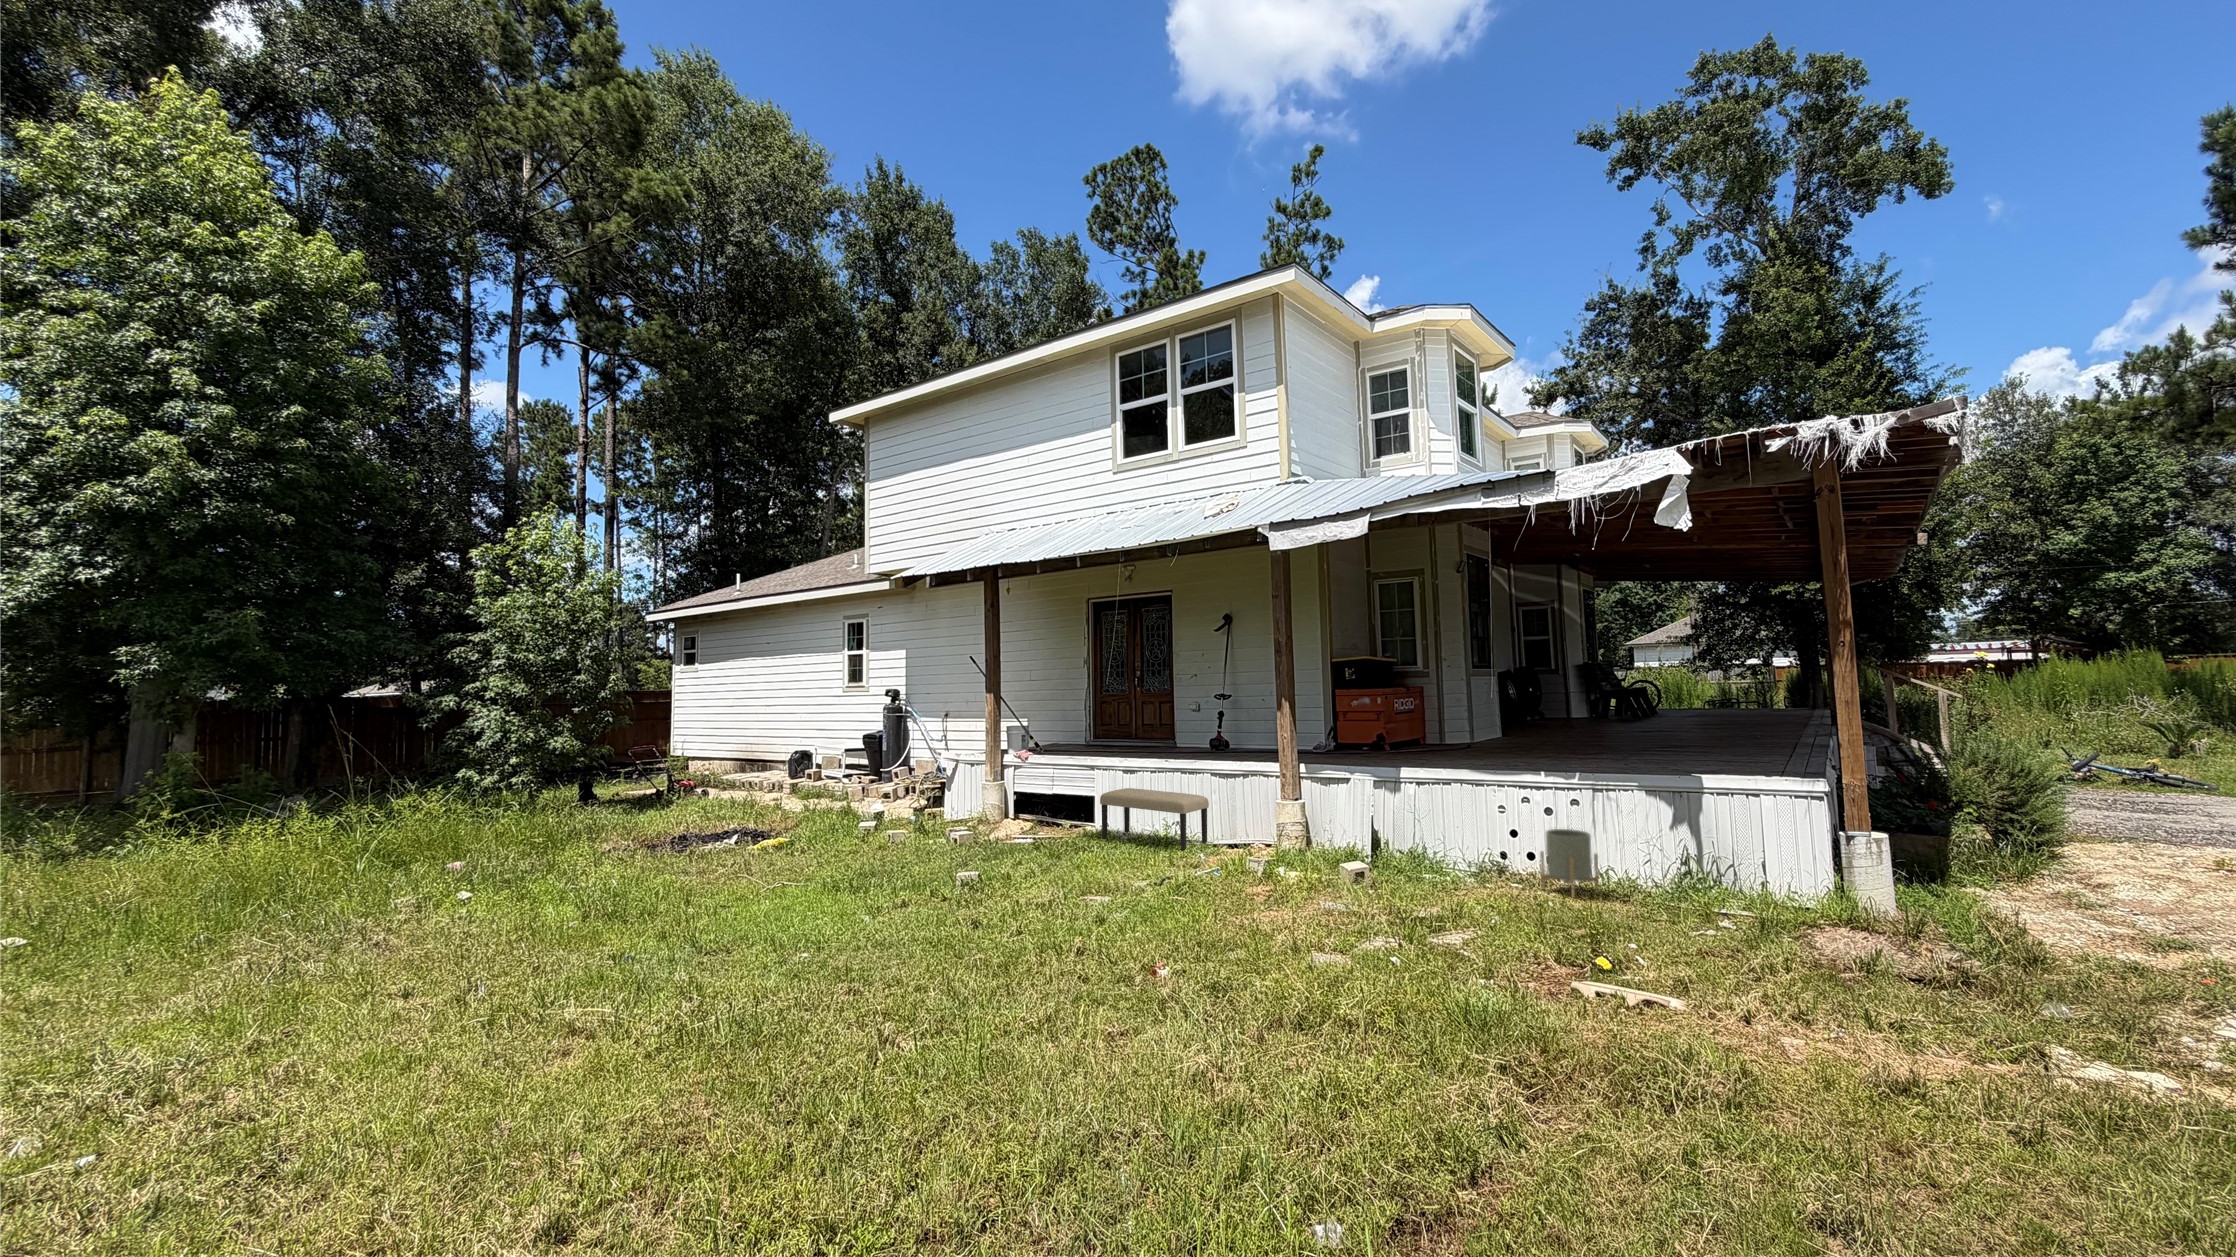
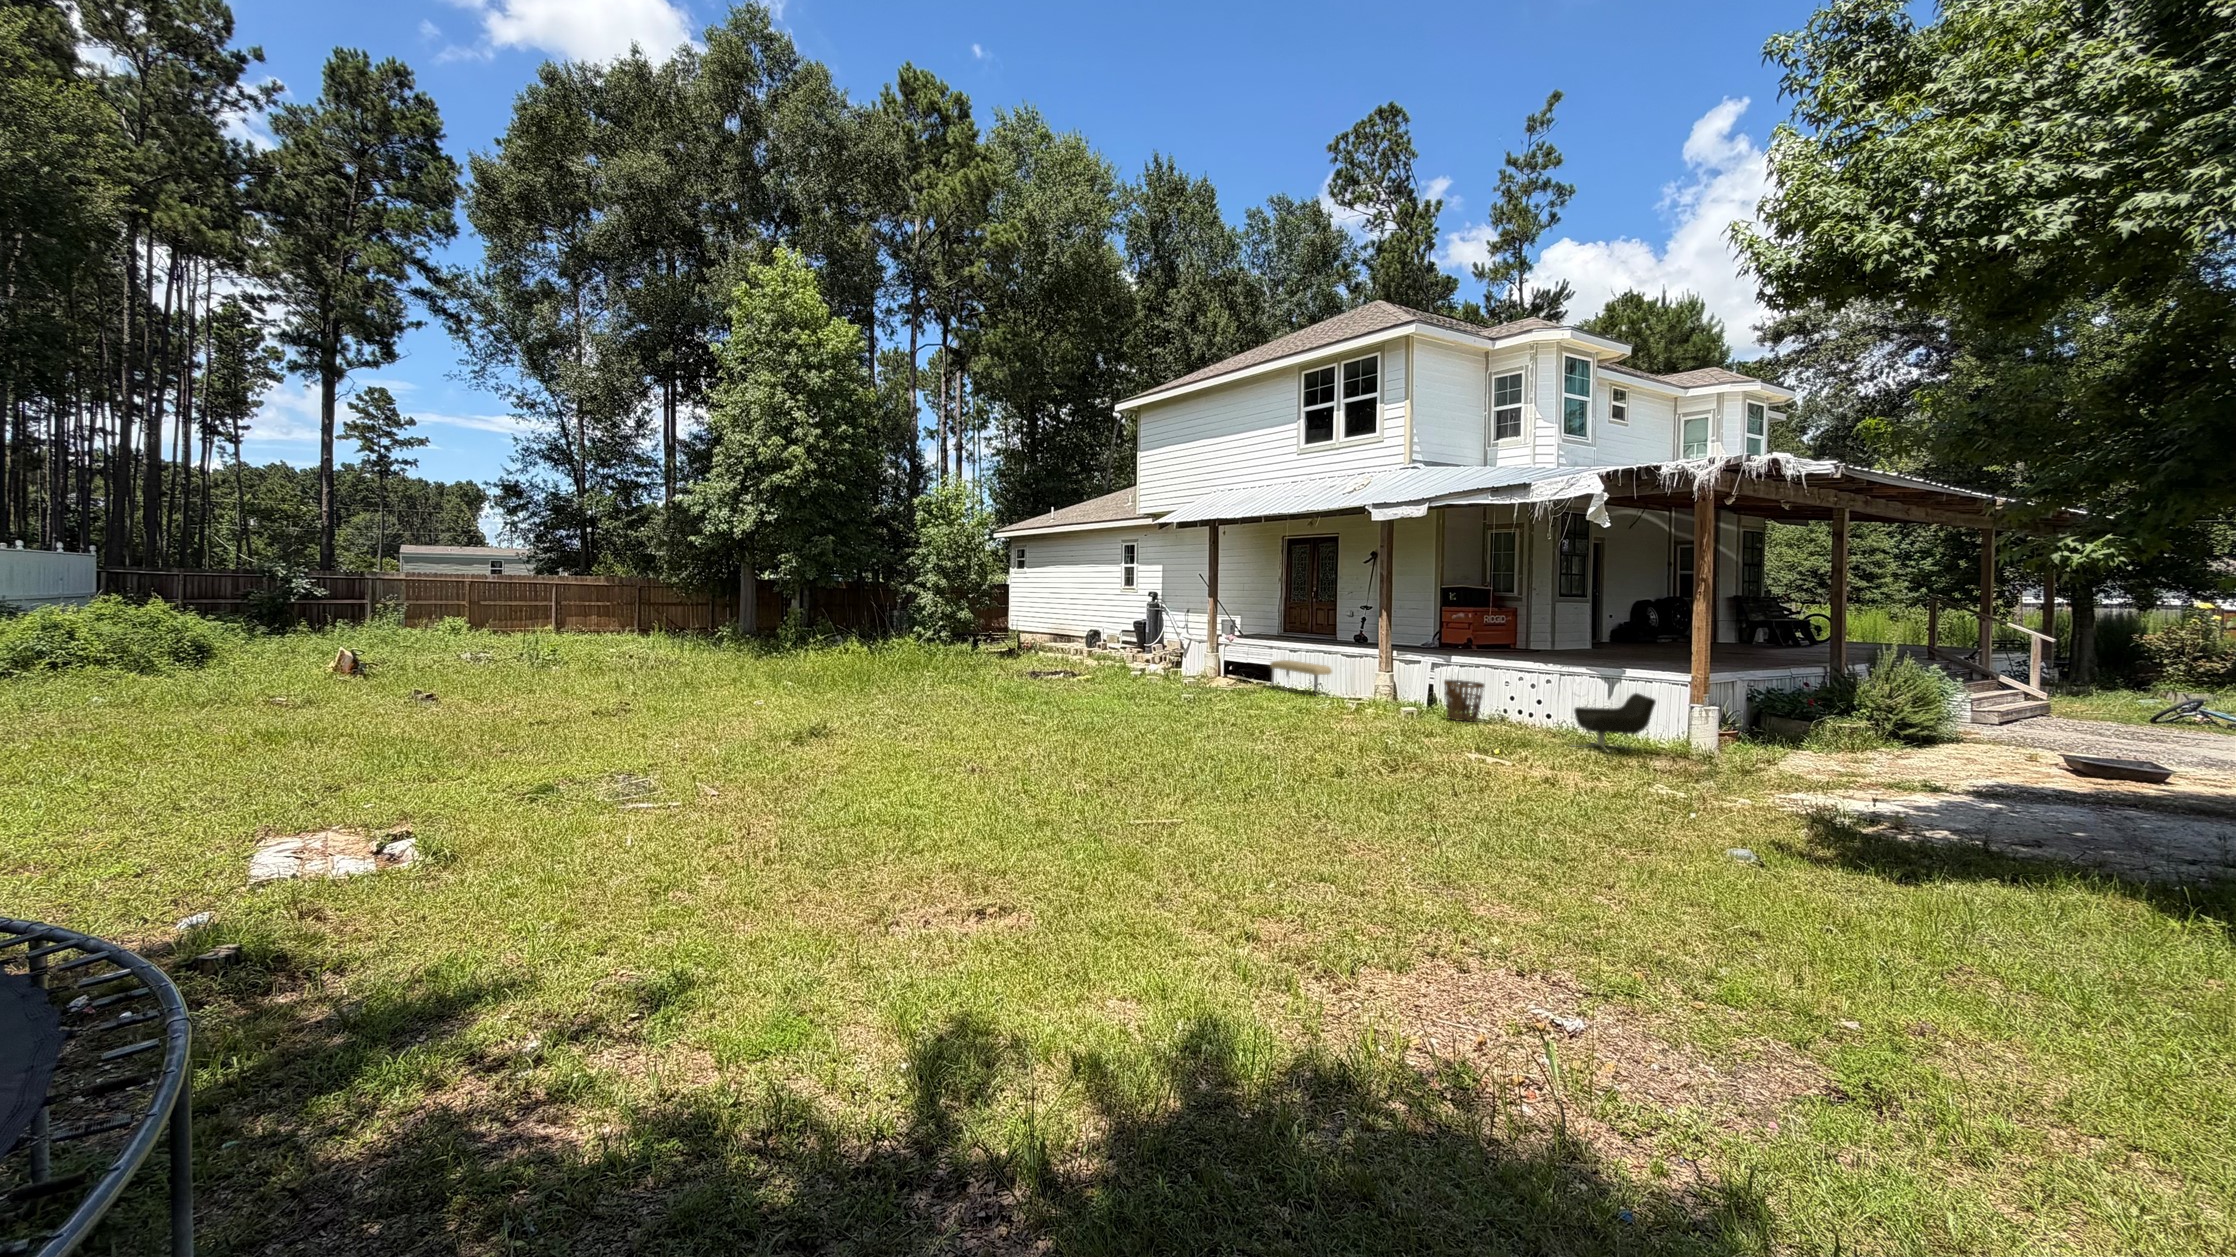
basket: none [1410,808,1476,882] -> present [1444,680,1484,722]
lounge chair: none [1658,816,1810,935] -> present [1572,693,1656,752]
planter: present [1540,829,1599,898] -> none [1514,695,1549,733]

